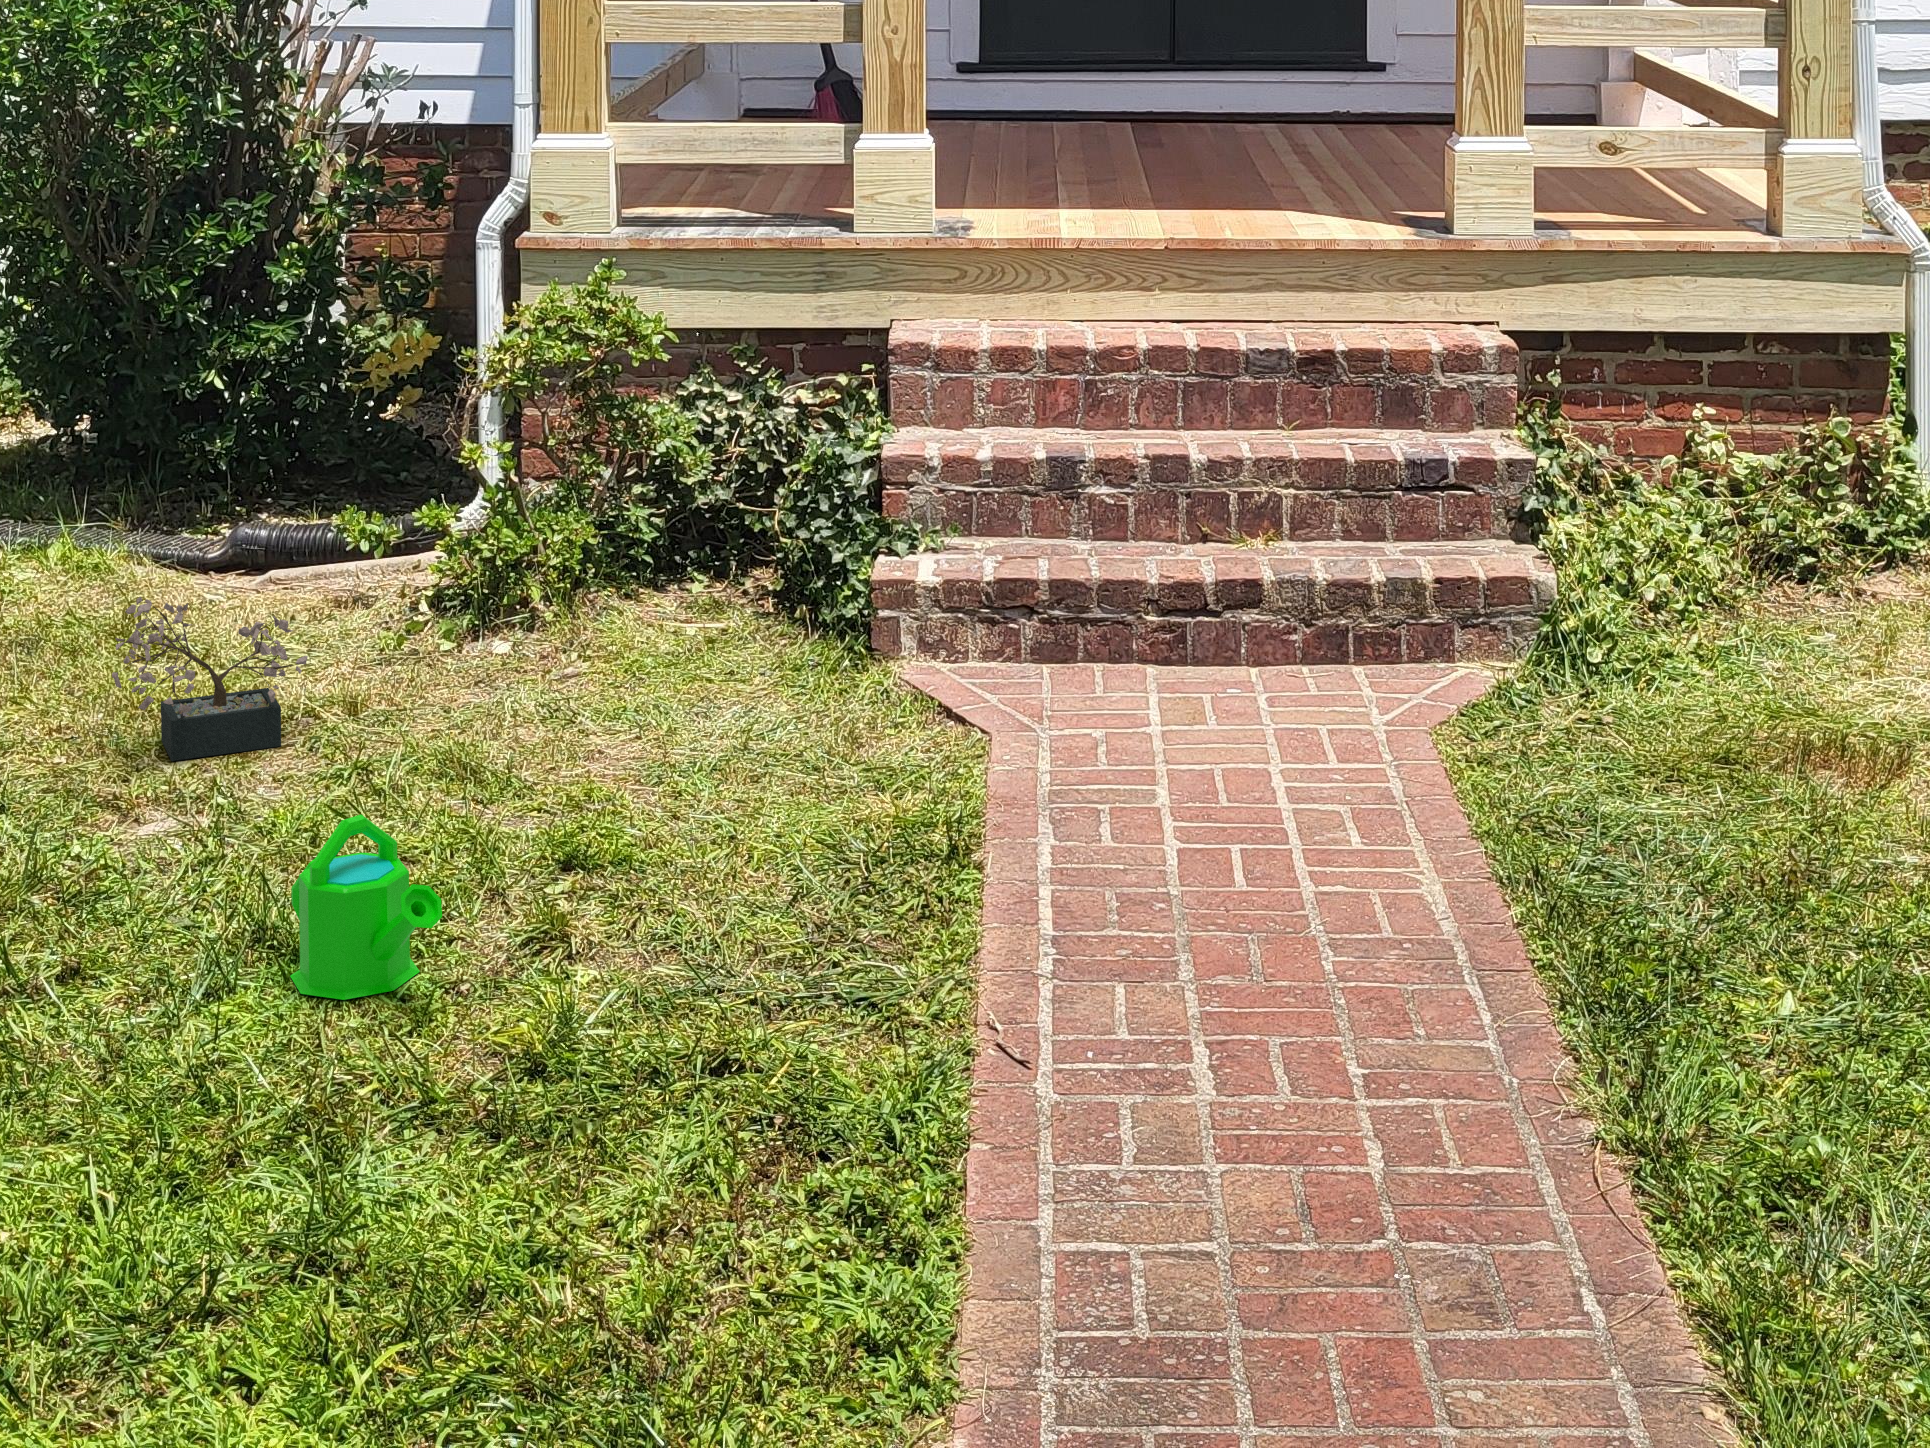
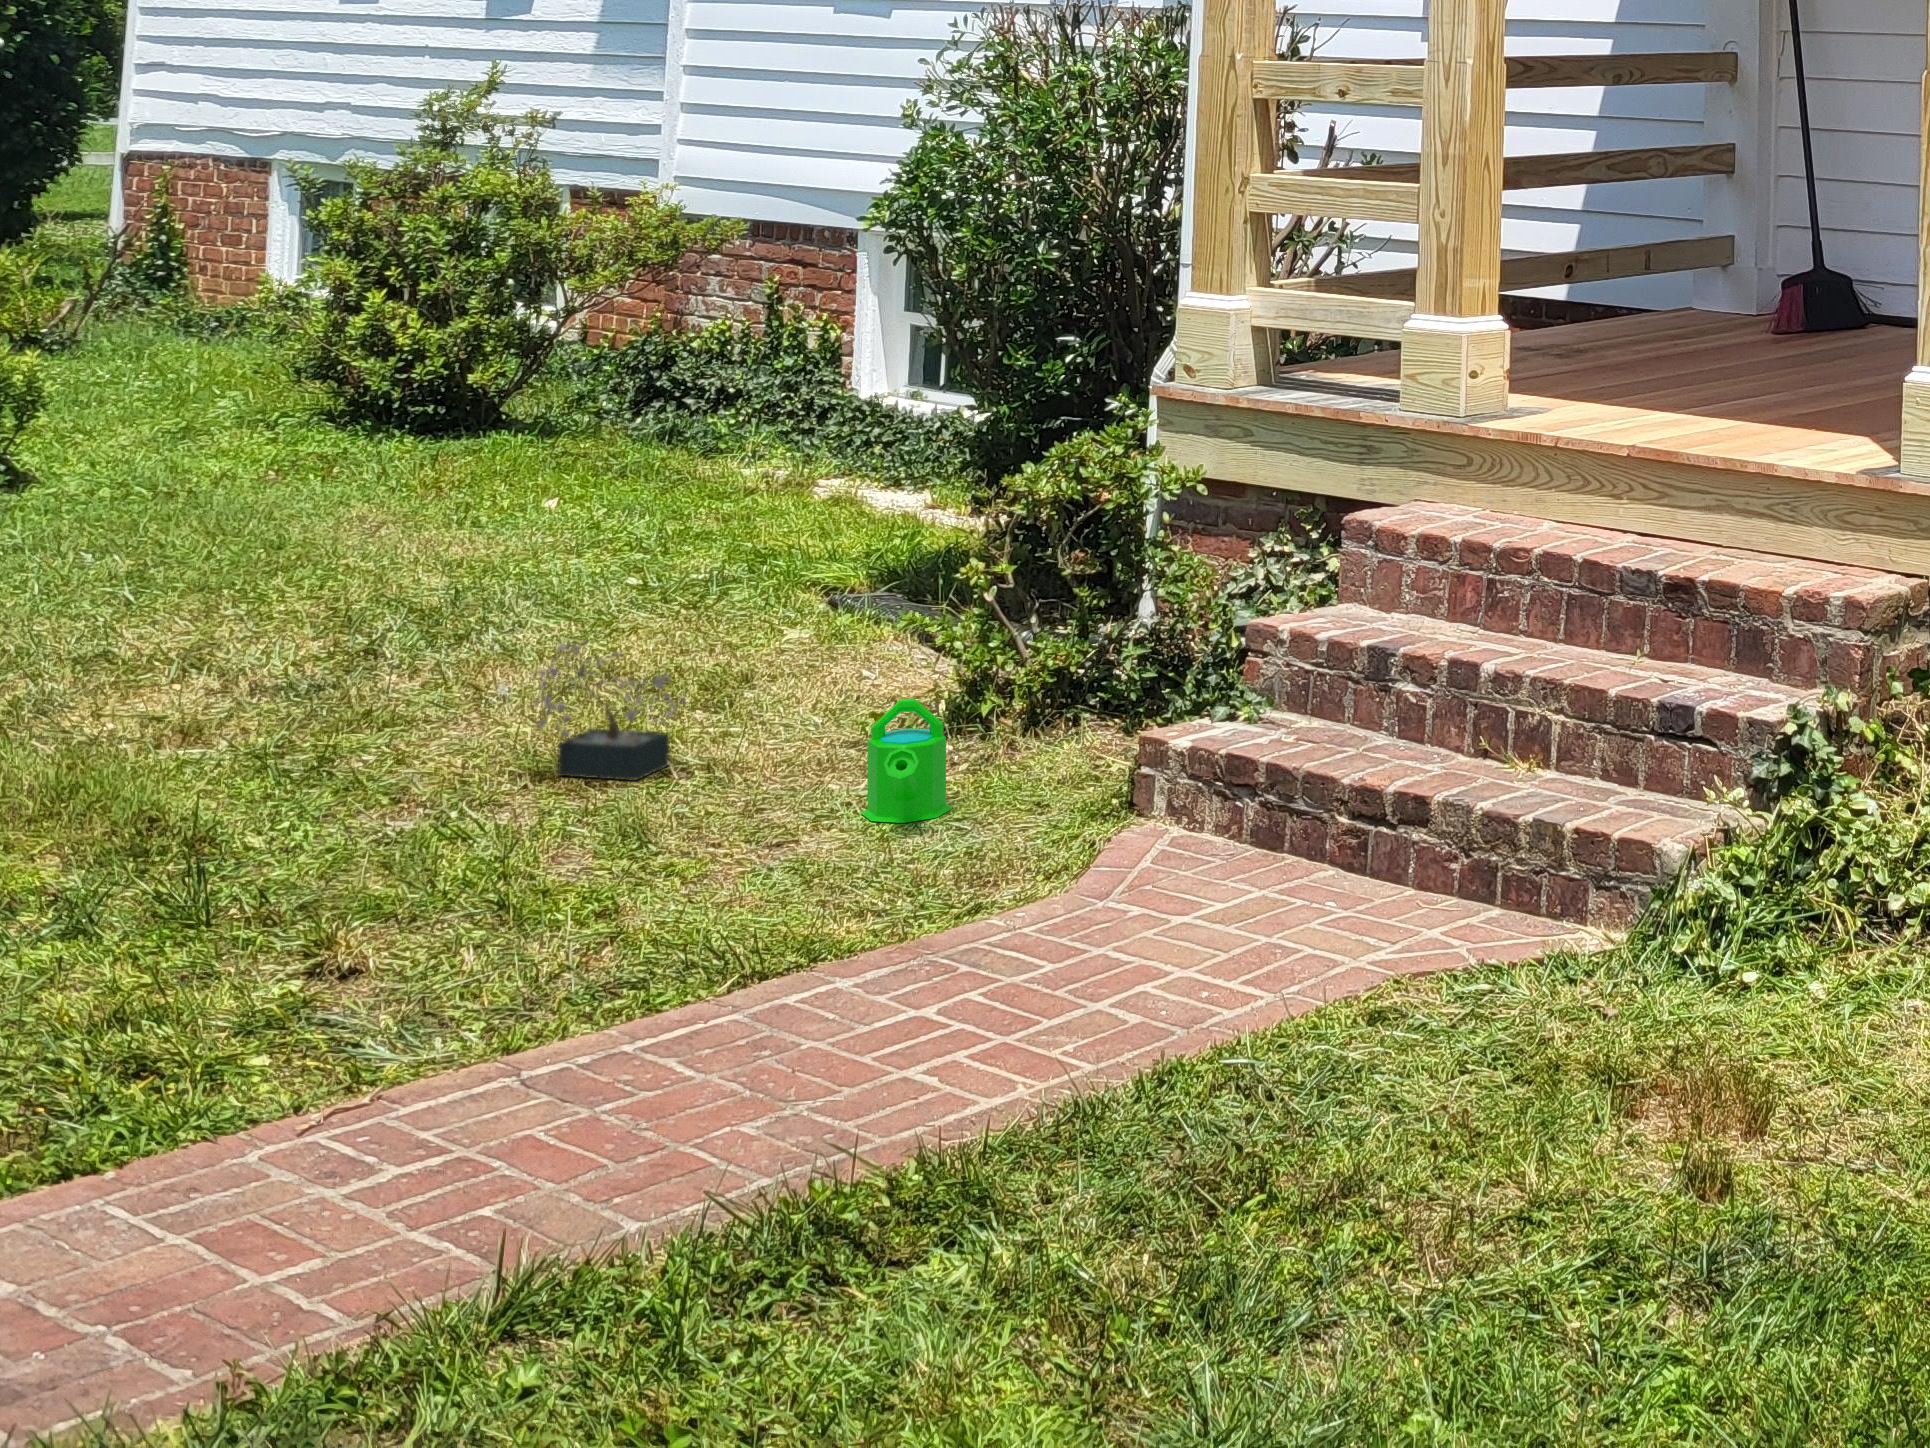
watering can: present [290,814,442,1000] -> present [861,698,952,823]

